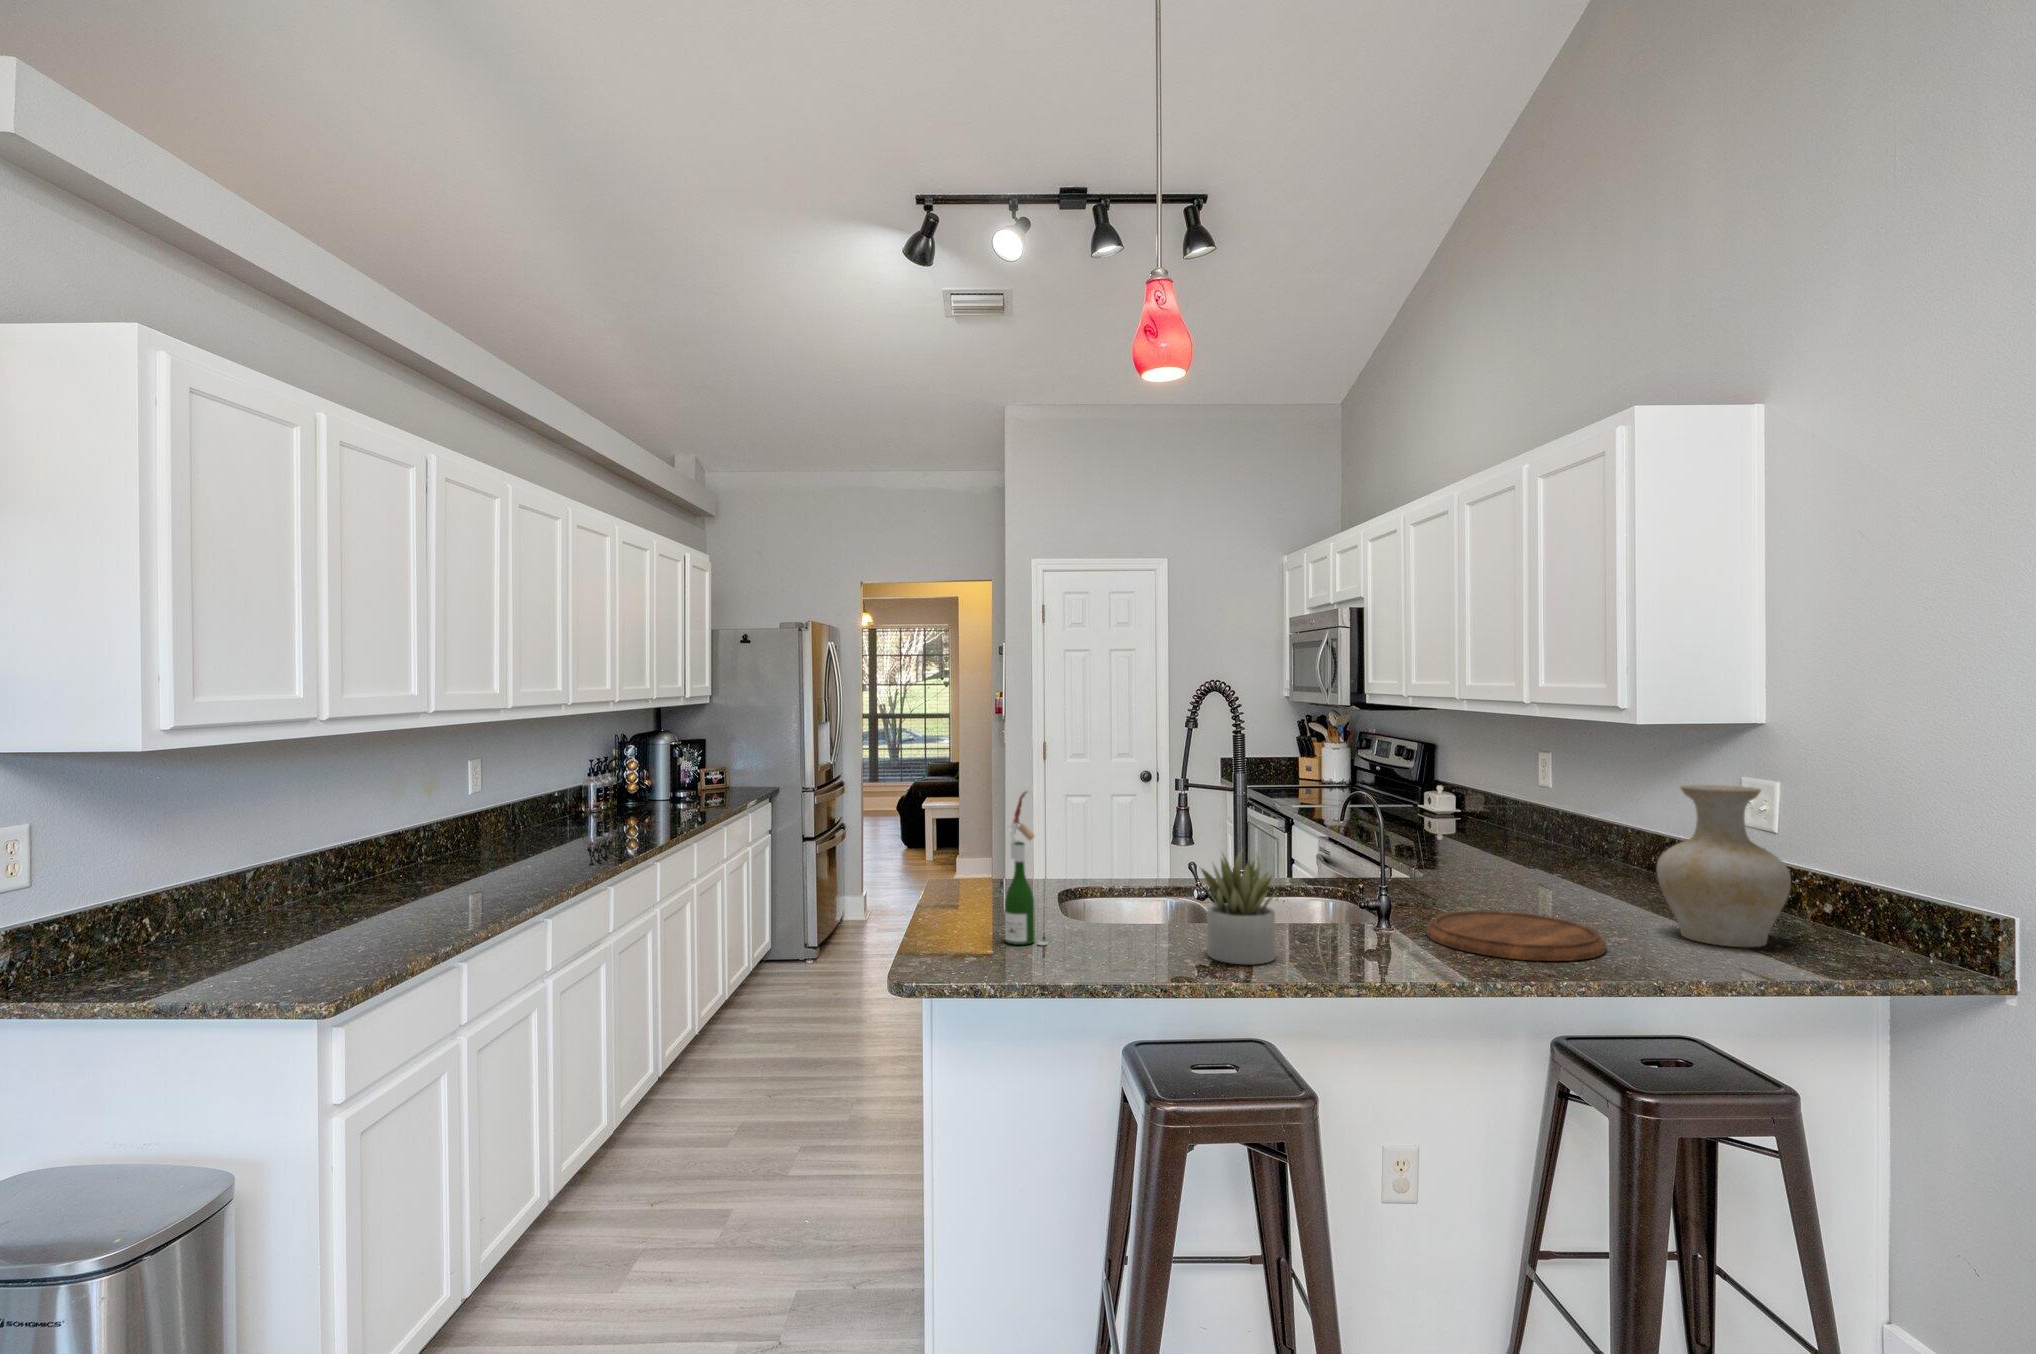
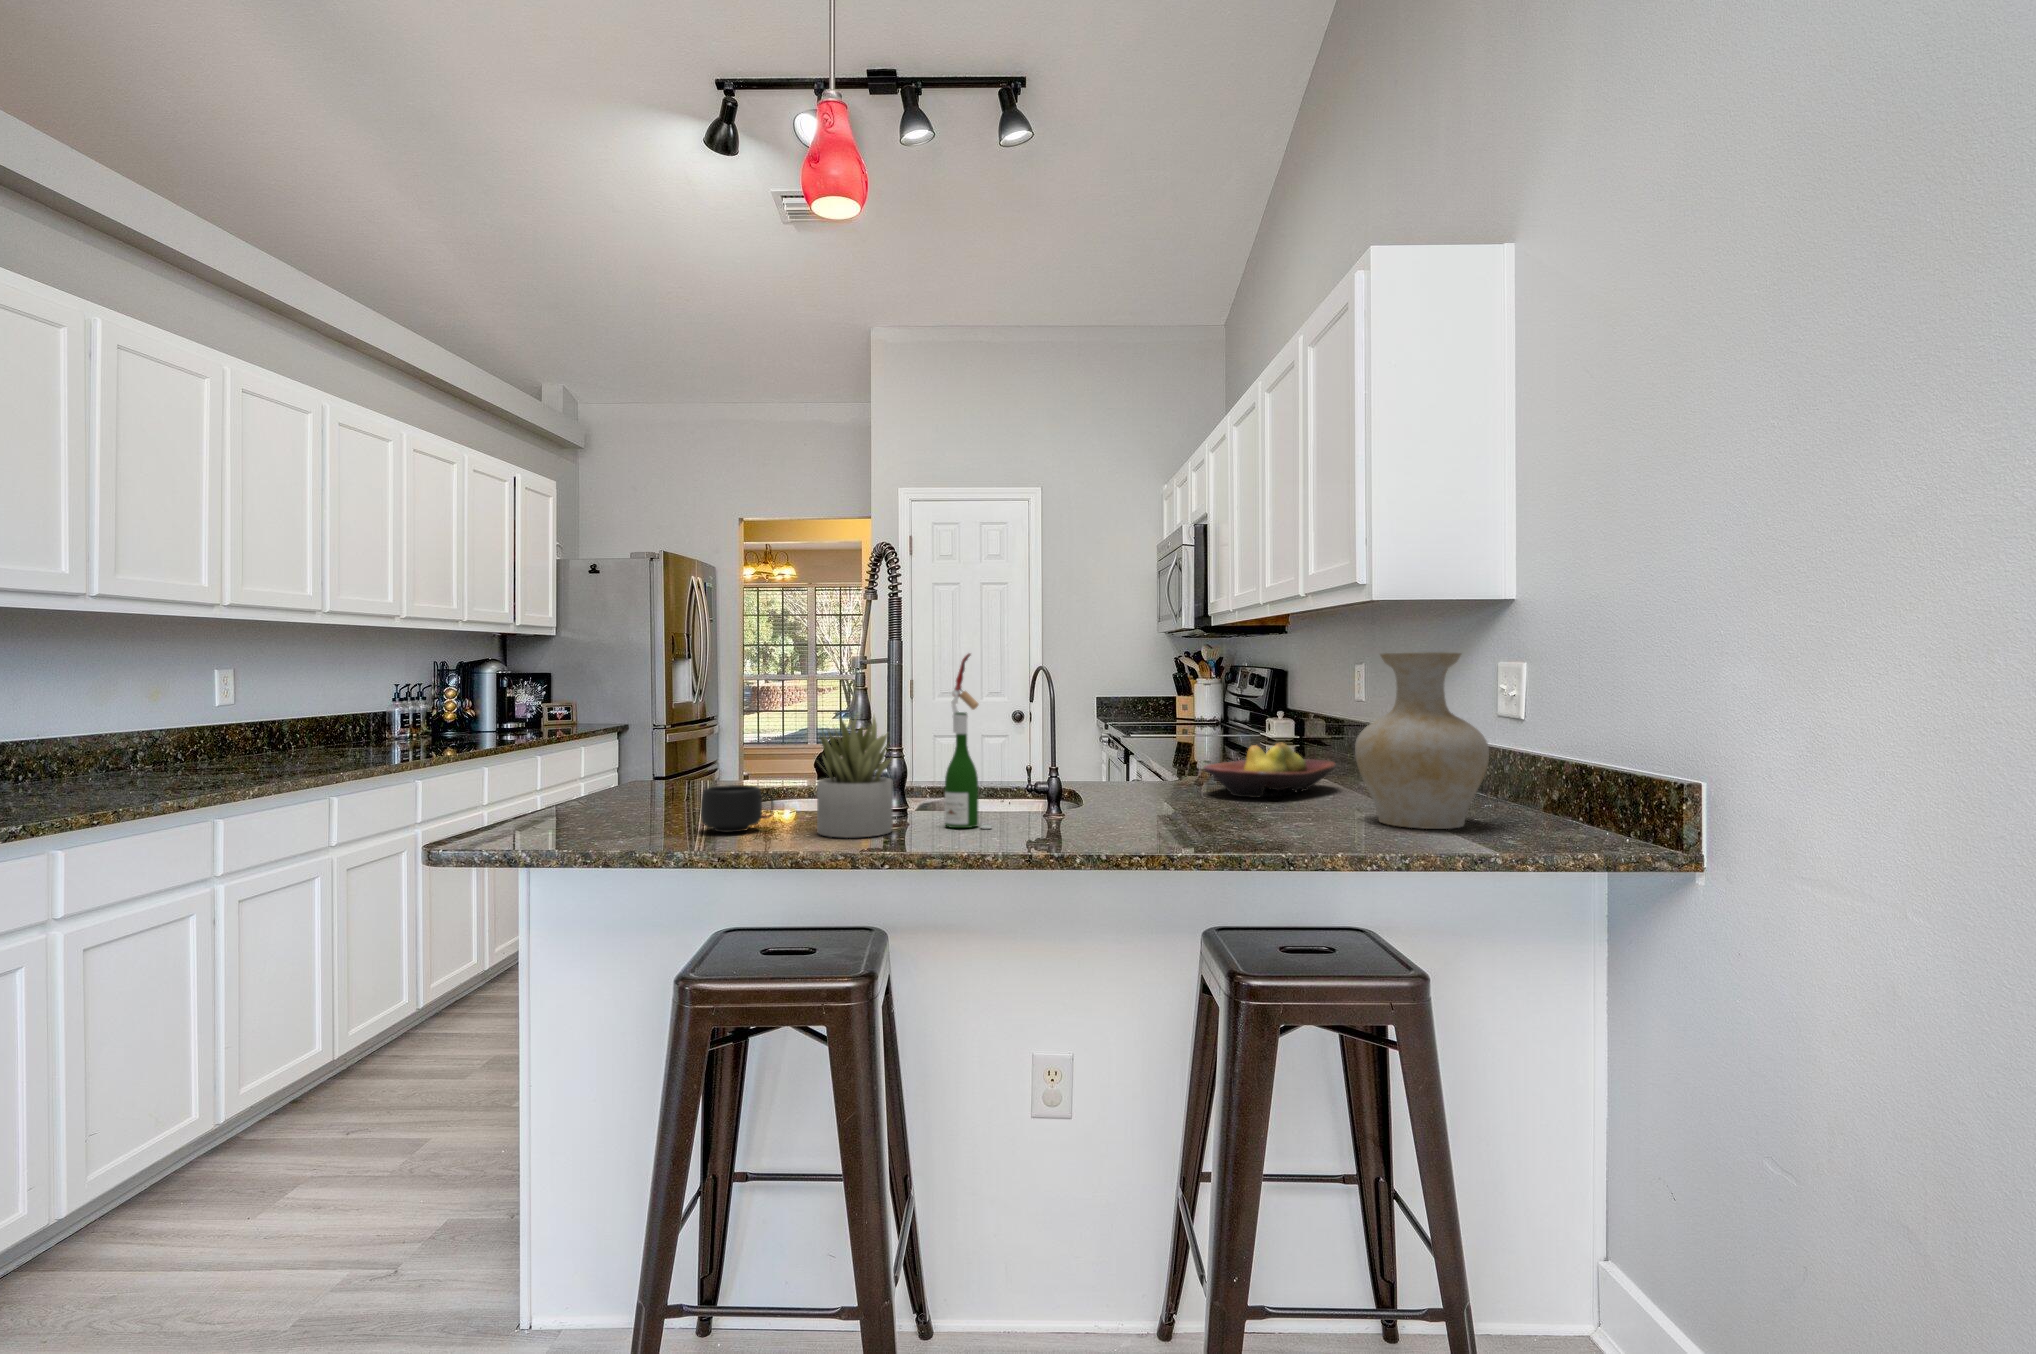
wine bottle: present [1005,792,1047,945] -> present [945,653,992,829]
fruit bowl: none [1470,846,1587,903] -> present [1204,743,1336,798]
cutting board: present [1426,911,1606,961] -> none [1093,798,1276,837]
mug: none [1101,912,1164,958] -> present [701,785,773,832]

